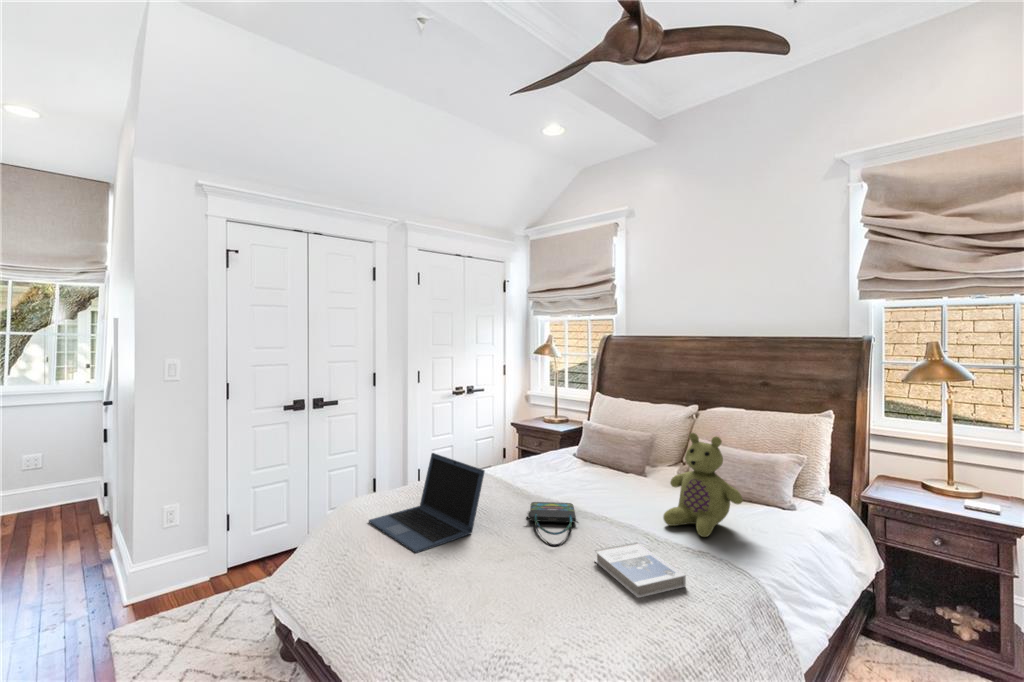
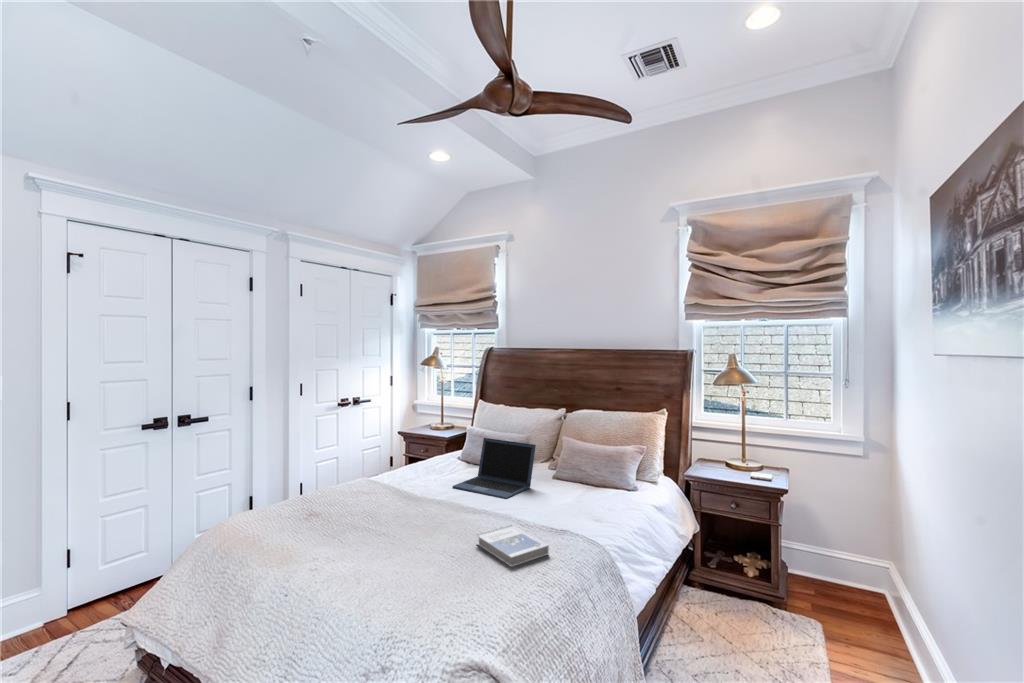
stuffed bear: present [663,433,743,537] -> none [534,431,595,517]
laptop: present [369,453,485,553] -> present [453,438,536,499]
tote bag: present [526,502,578,546] -> none [415,500,463,537]

